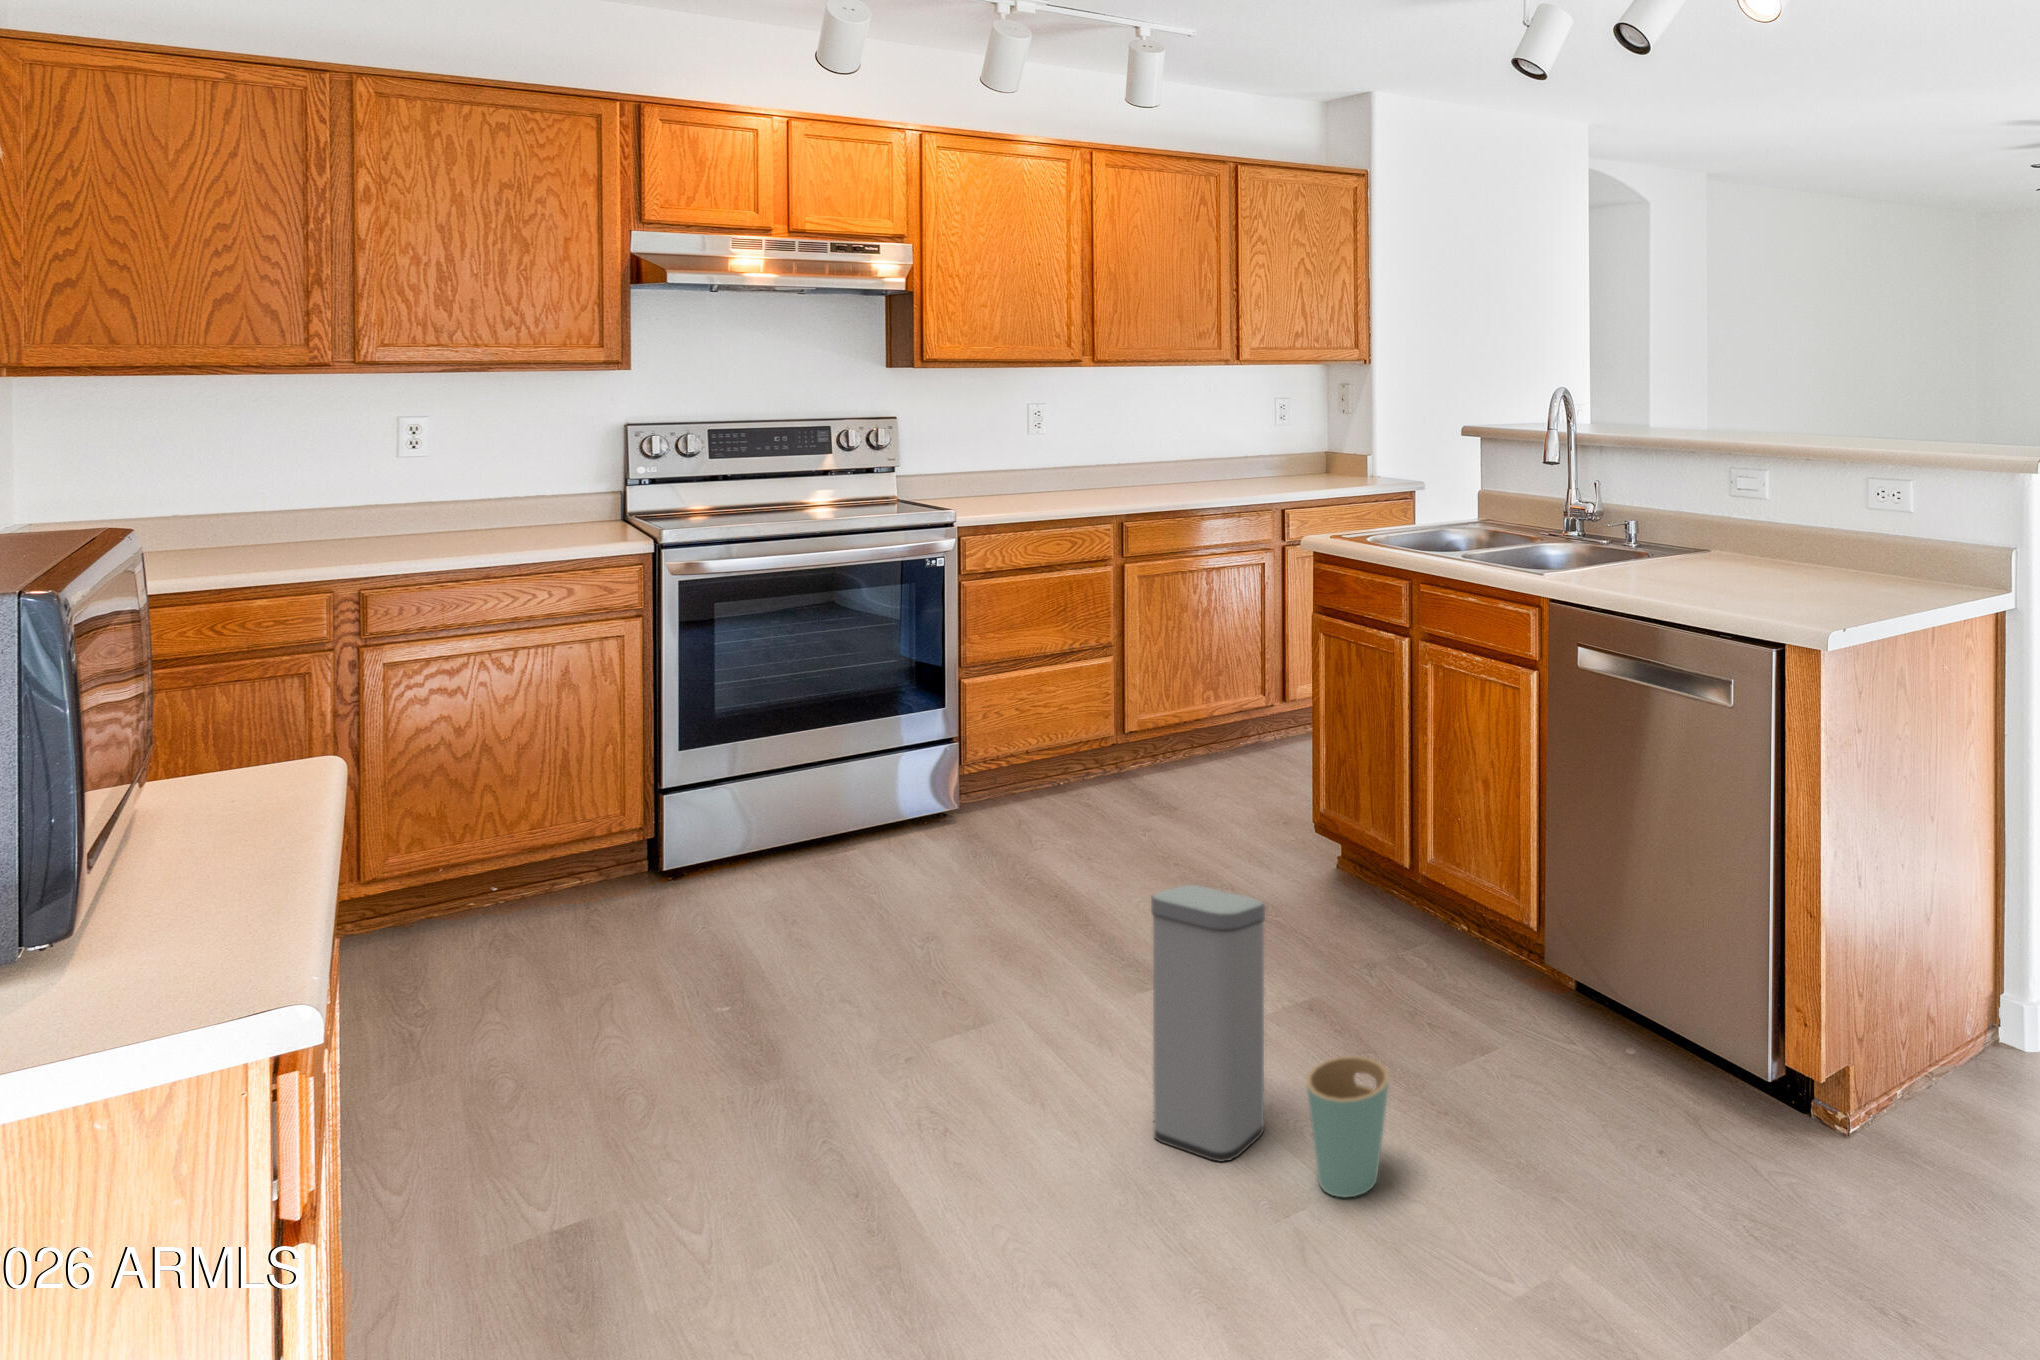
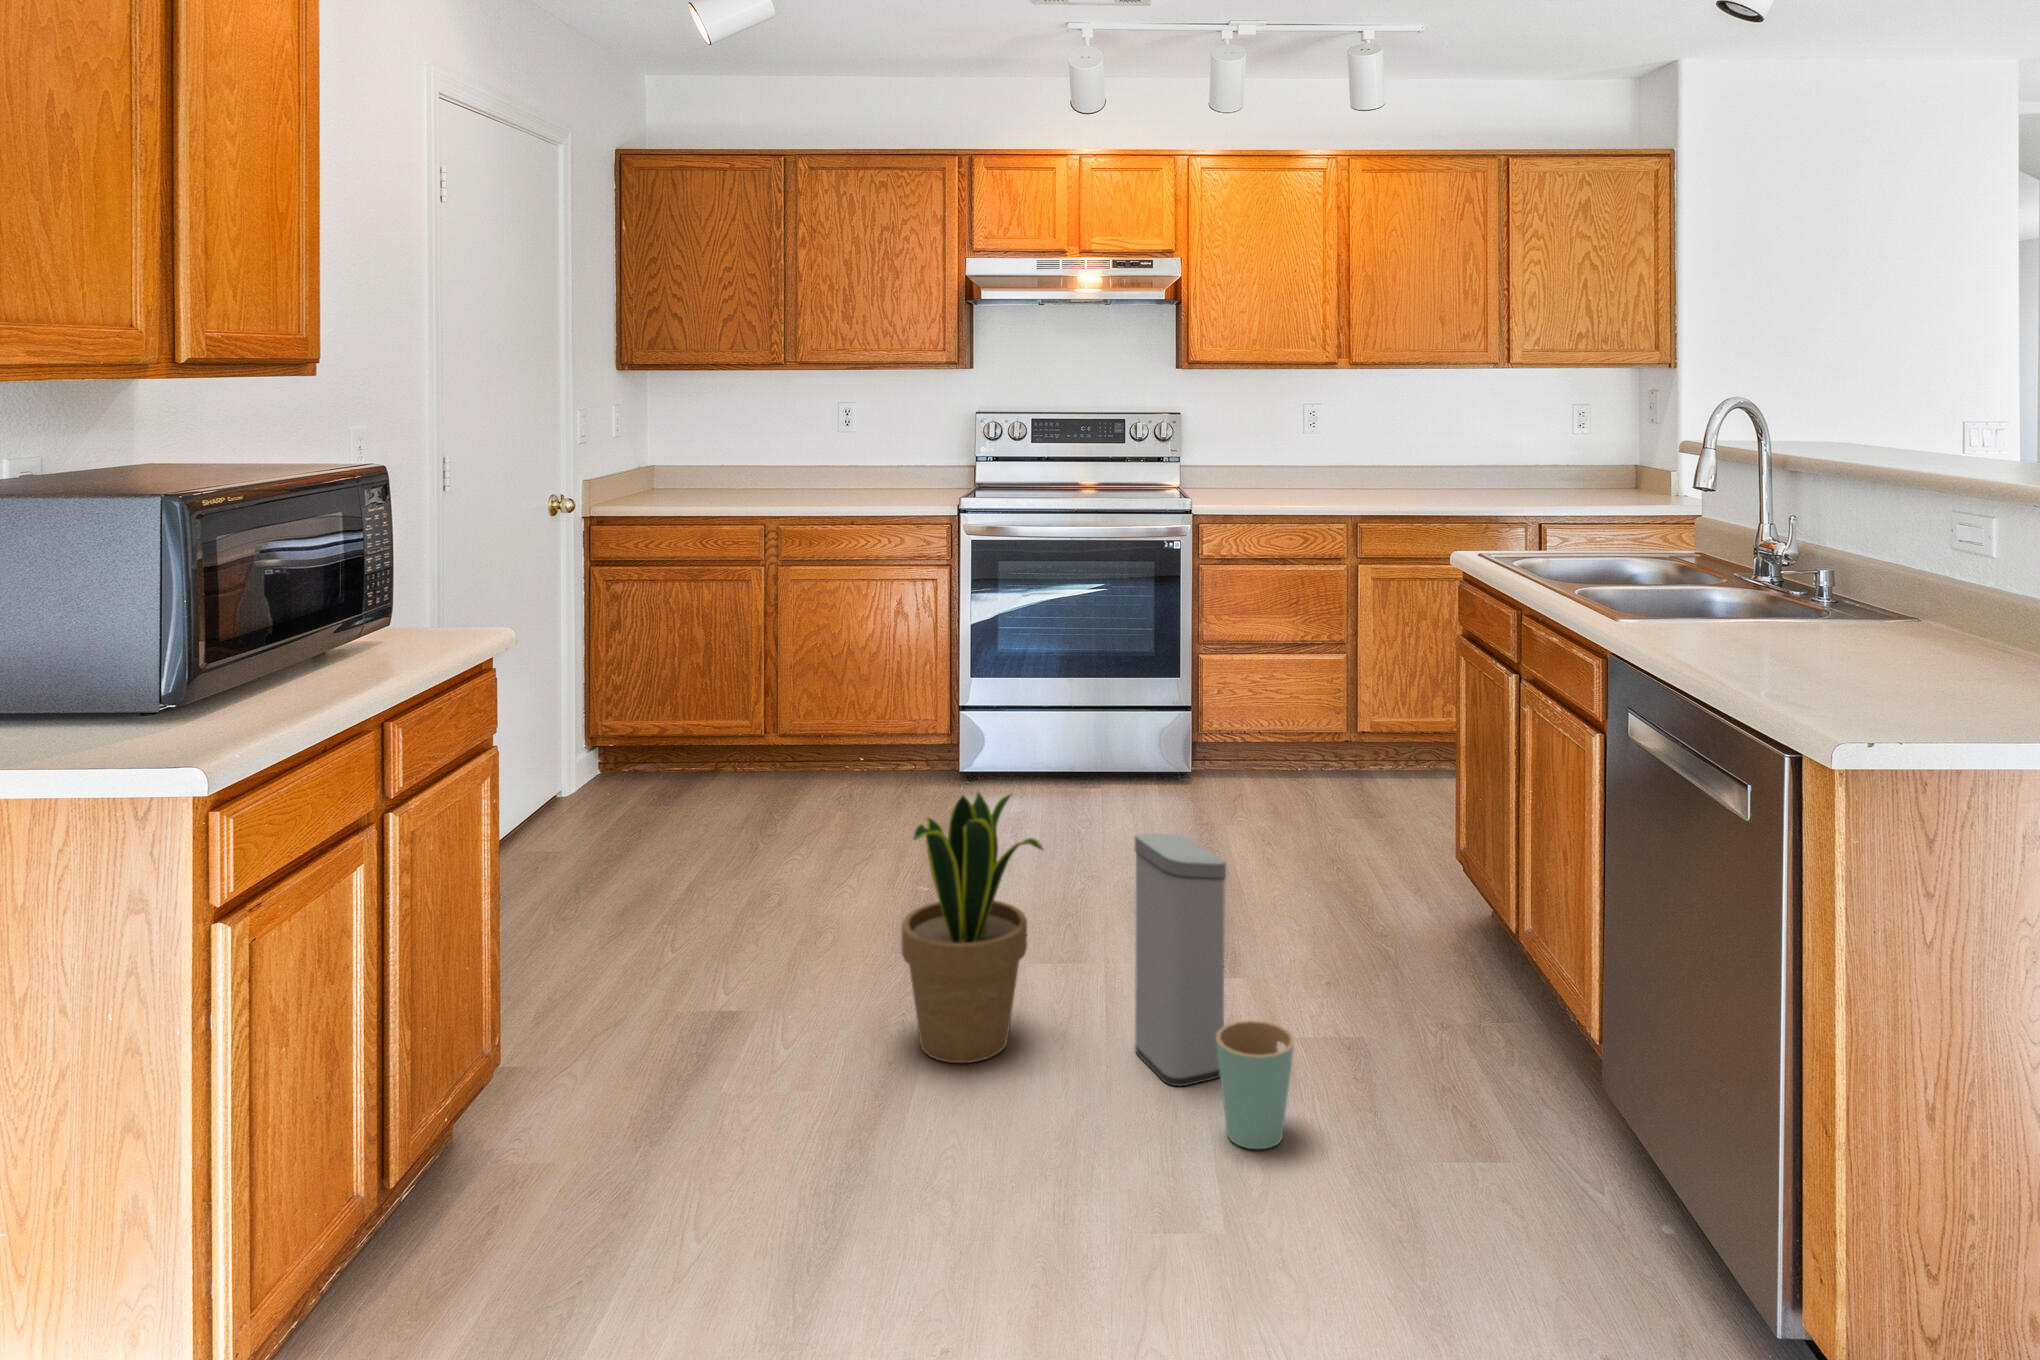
potted plant: none [865,884,1055,1243] -> present [902,792,1043,1063]

